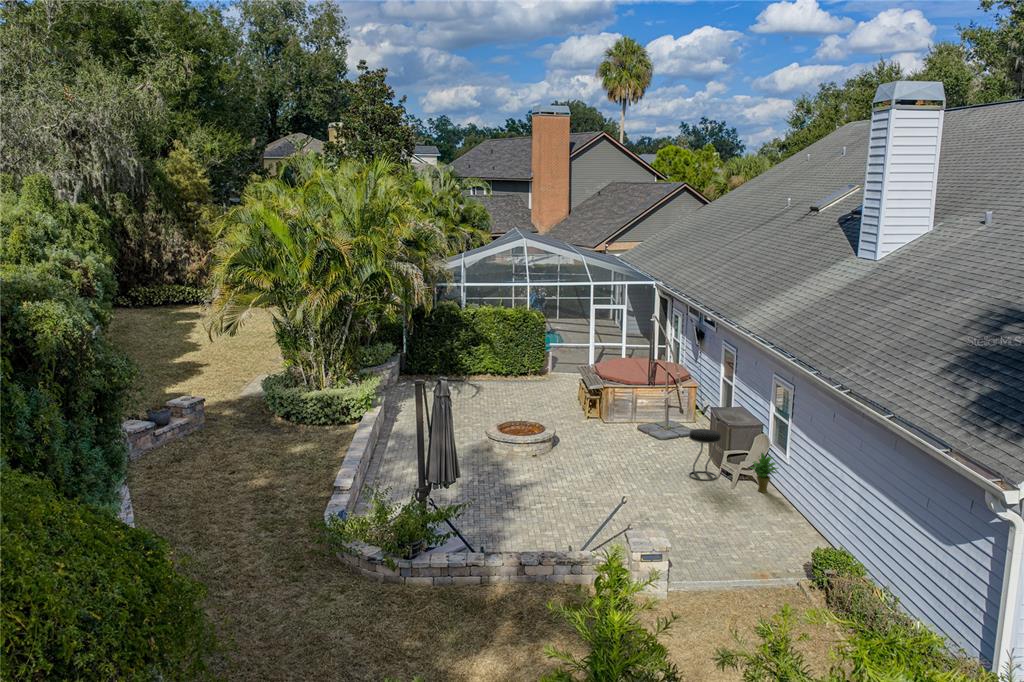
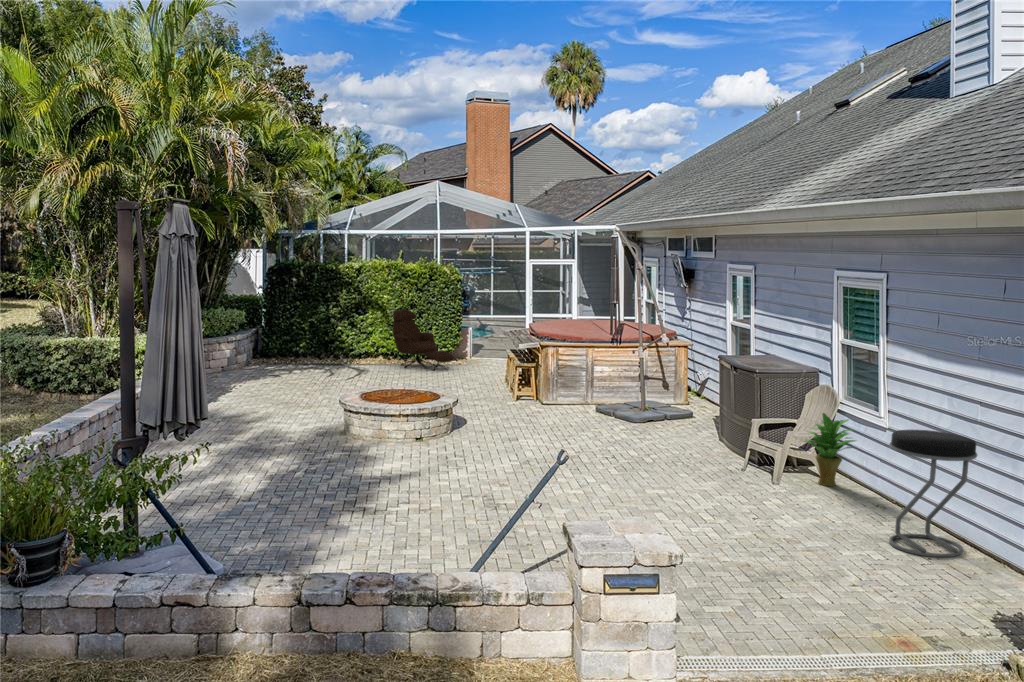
lounge chair: none [498,343,541,388] -> present [393,309,454,370]
stool: present [689,429,721,480] -> present [889,430,977,557]

